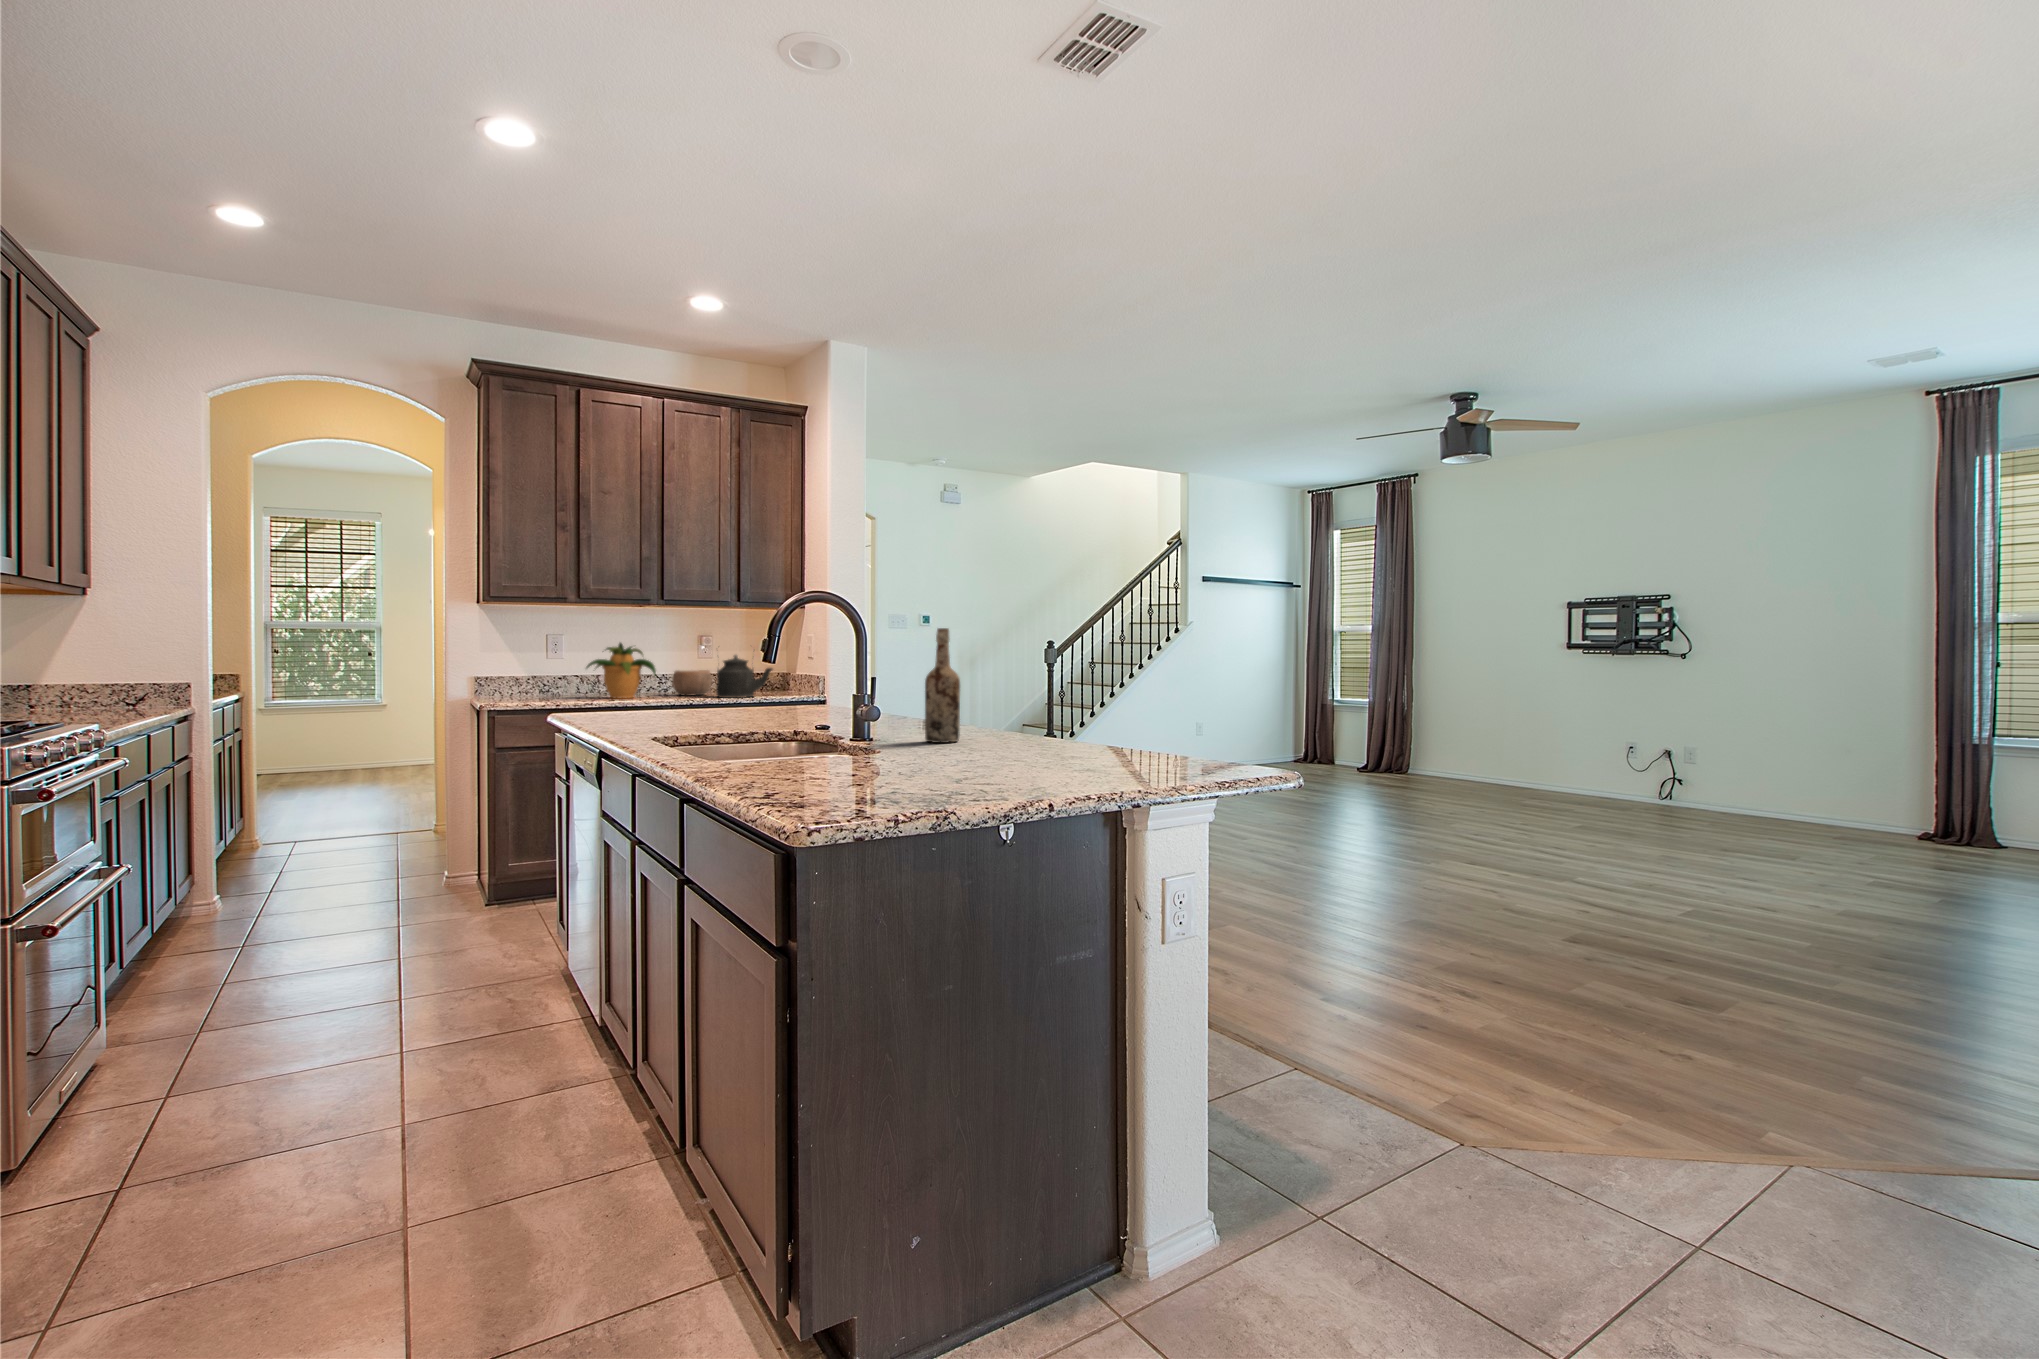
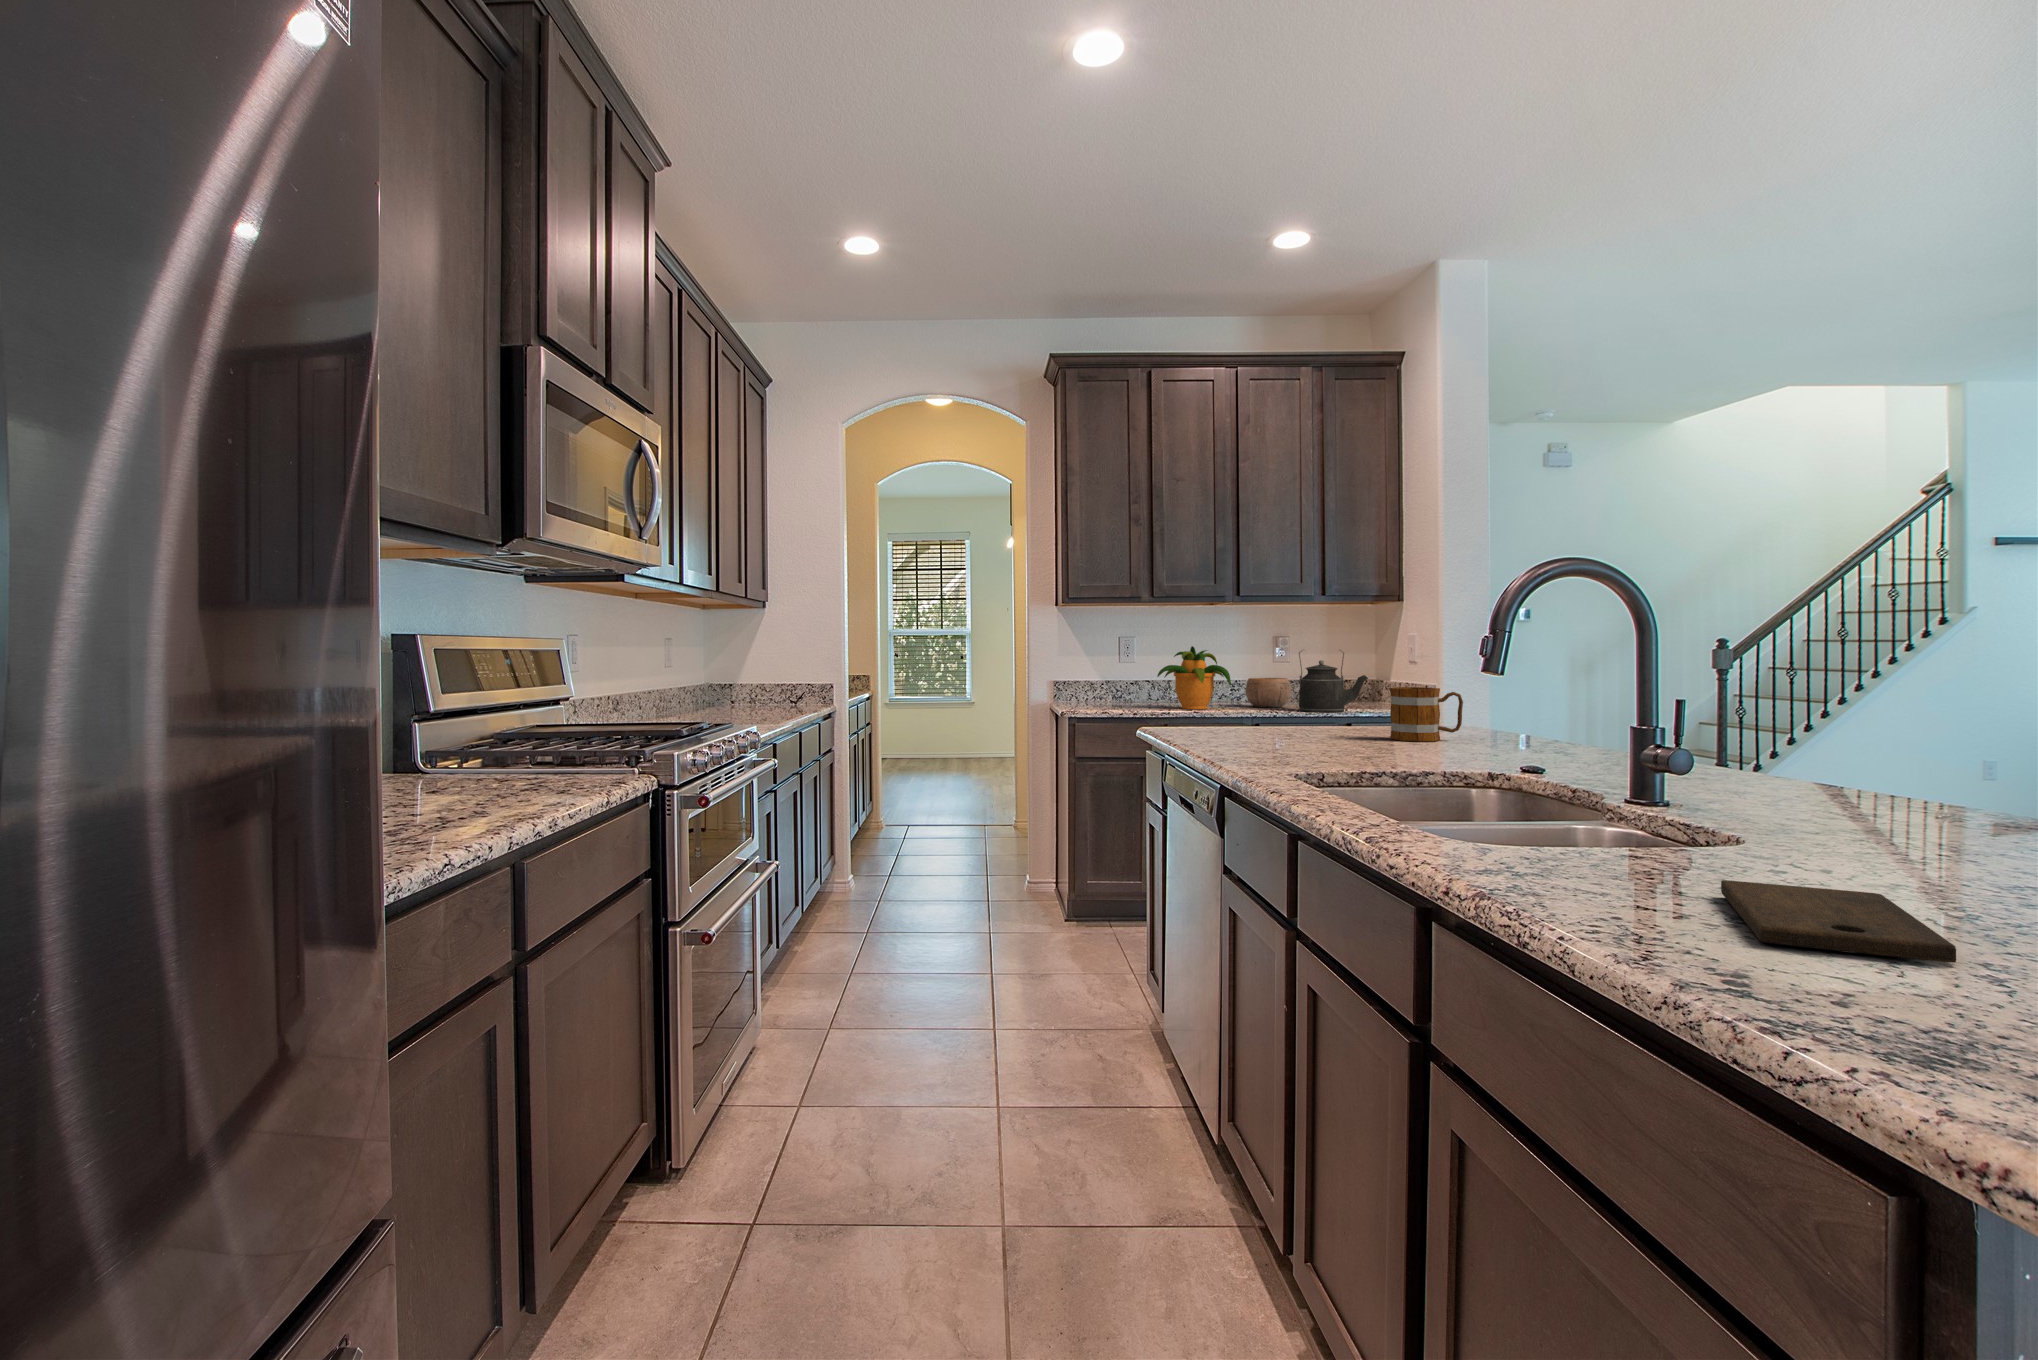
wine bottle: present [925,628,960,743] -> none [1751,624,1828,823]
mug: none [765,673,818,714] -> present [1390,687,1463,741]
cutting board: none [830,764,910,786] -> present [1721,880,1956,963]

